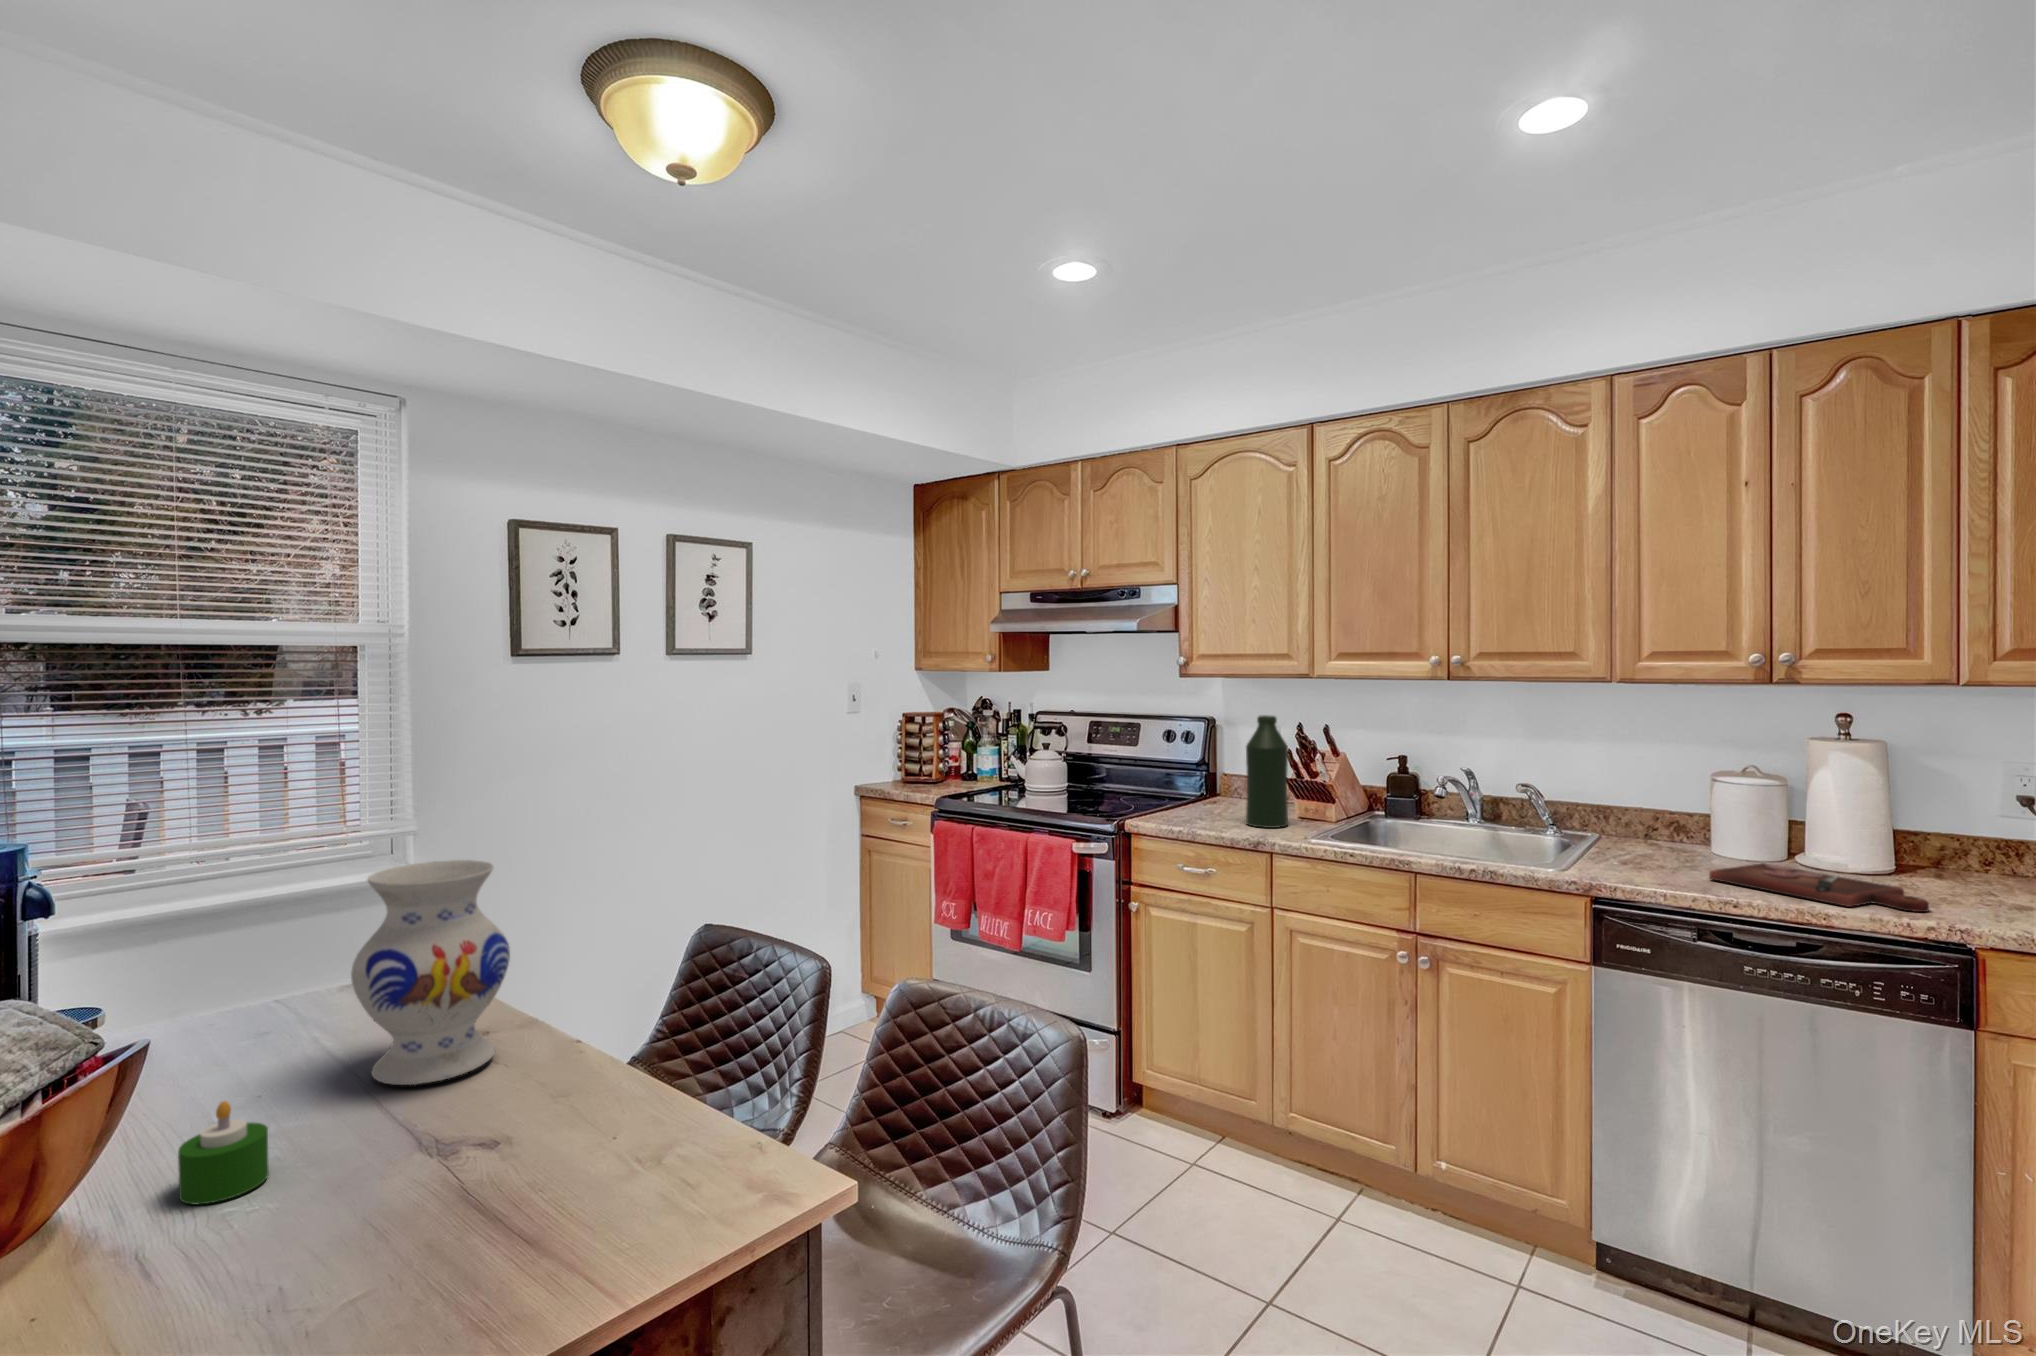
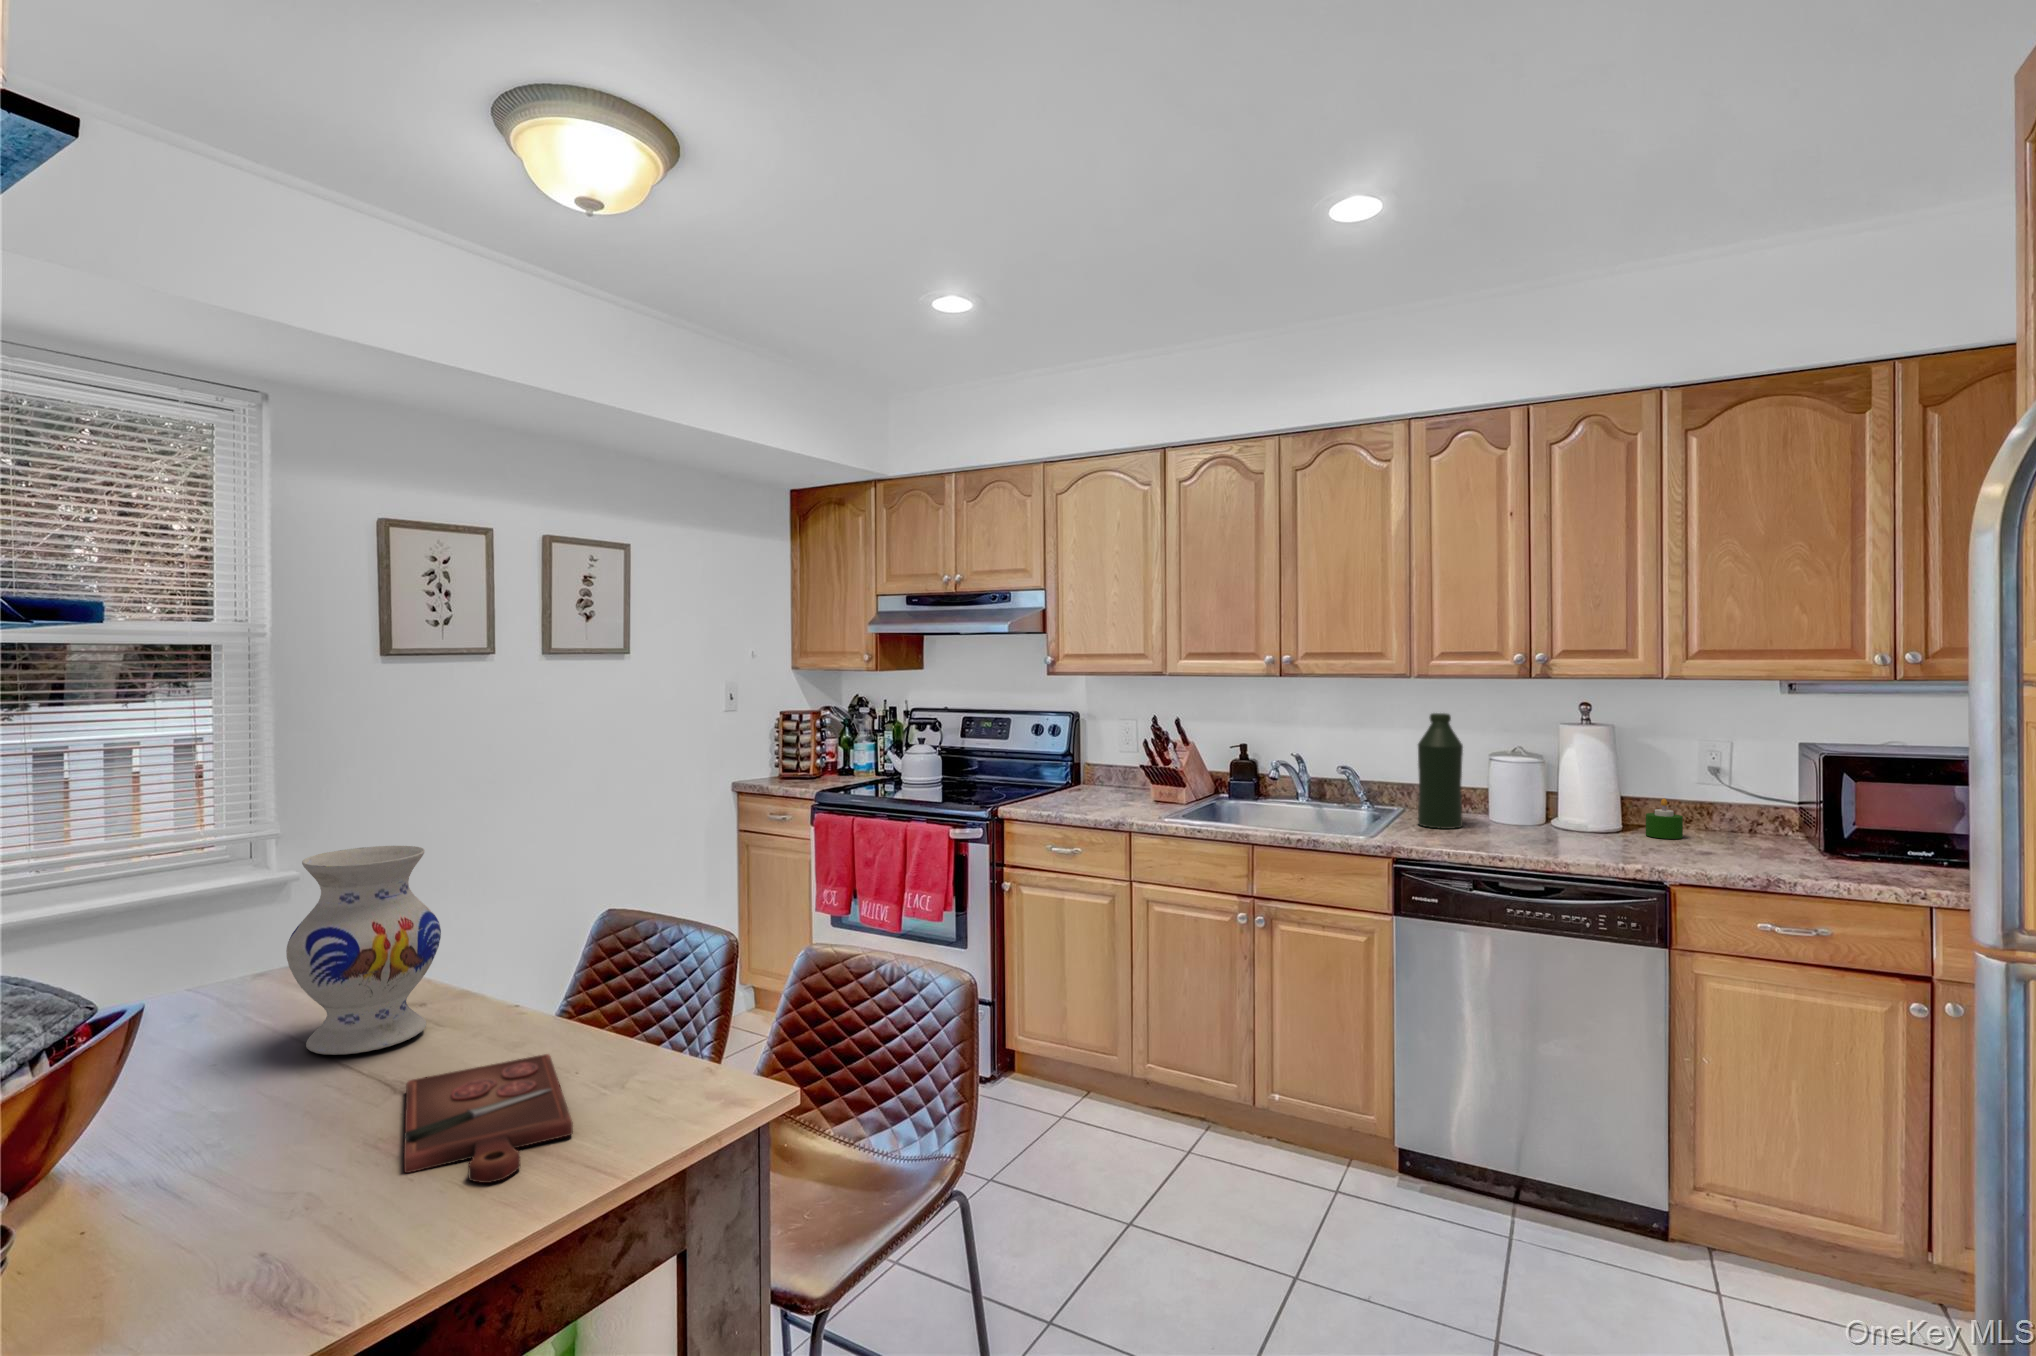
bottle: present [1246,715,1288,828] -> present [1418,713,1463,829]
cutting board: present [1709,863,1929,912] -> present [404,1054,573,1183]
candle: present [178,1101,269,1204] -> present [1646,798,1683,839]

